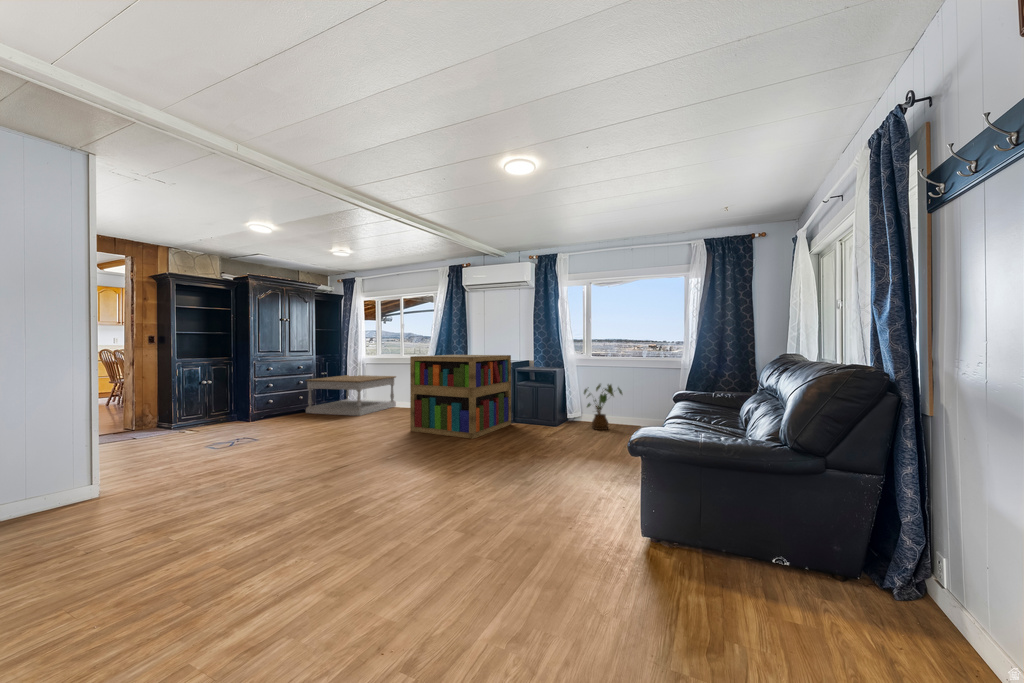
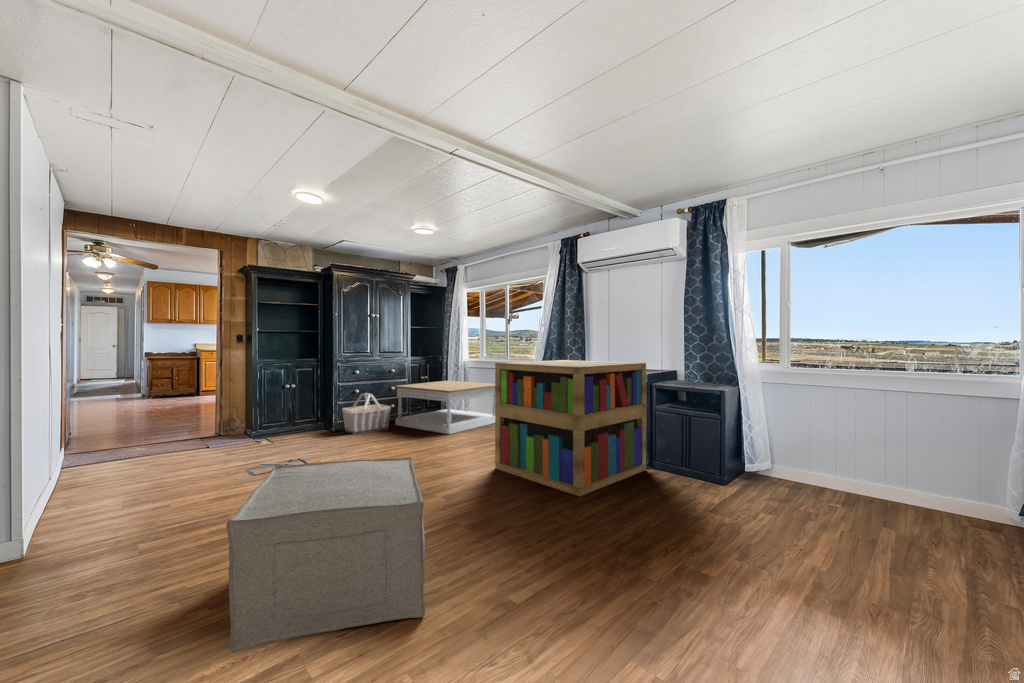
house plant: present [584,384,622,430] -> none [777,416,861,502]
basket: none [259,386,305,421] -> present [342,393,391,434]
ottoman: none [293,412,410,505] -> present [226,457,425,651]

